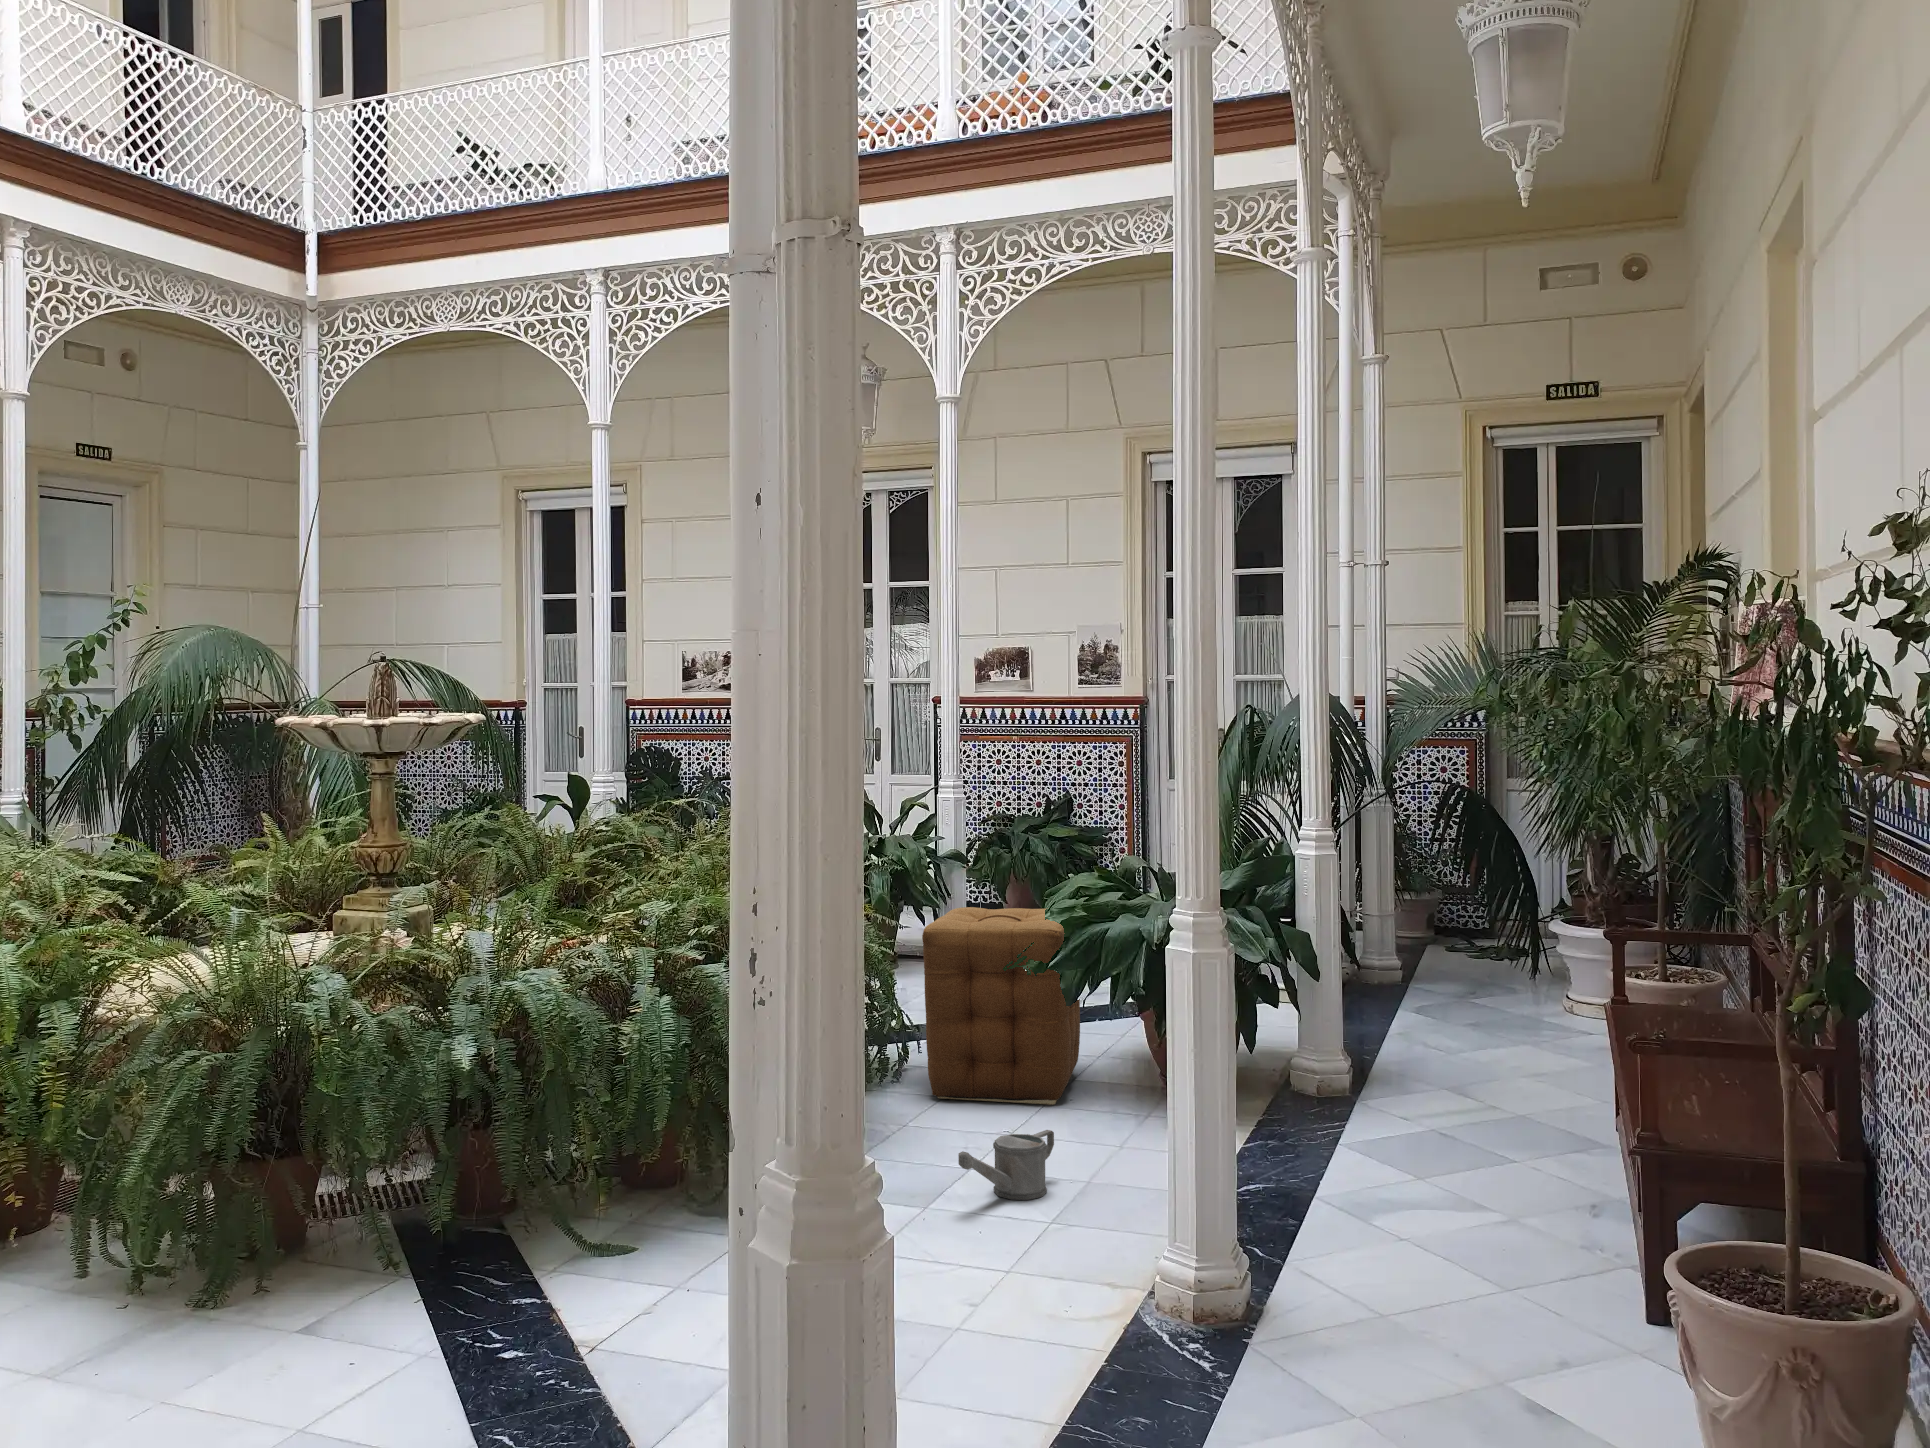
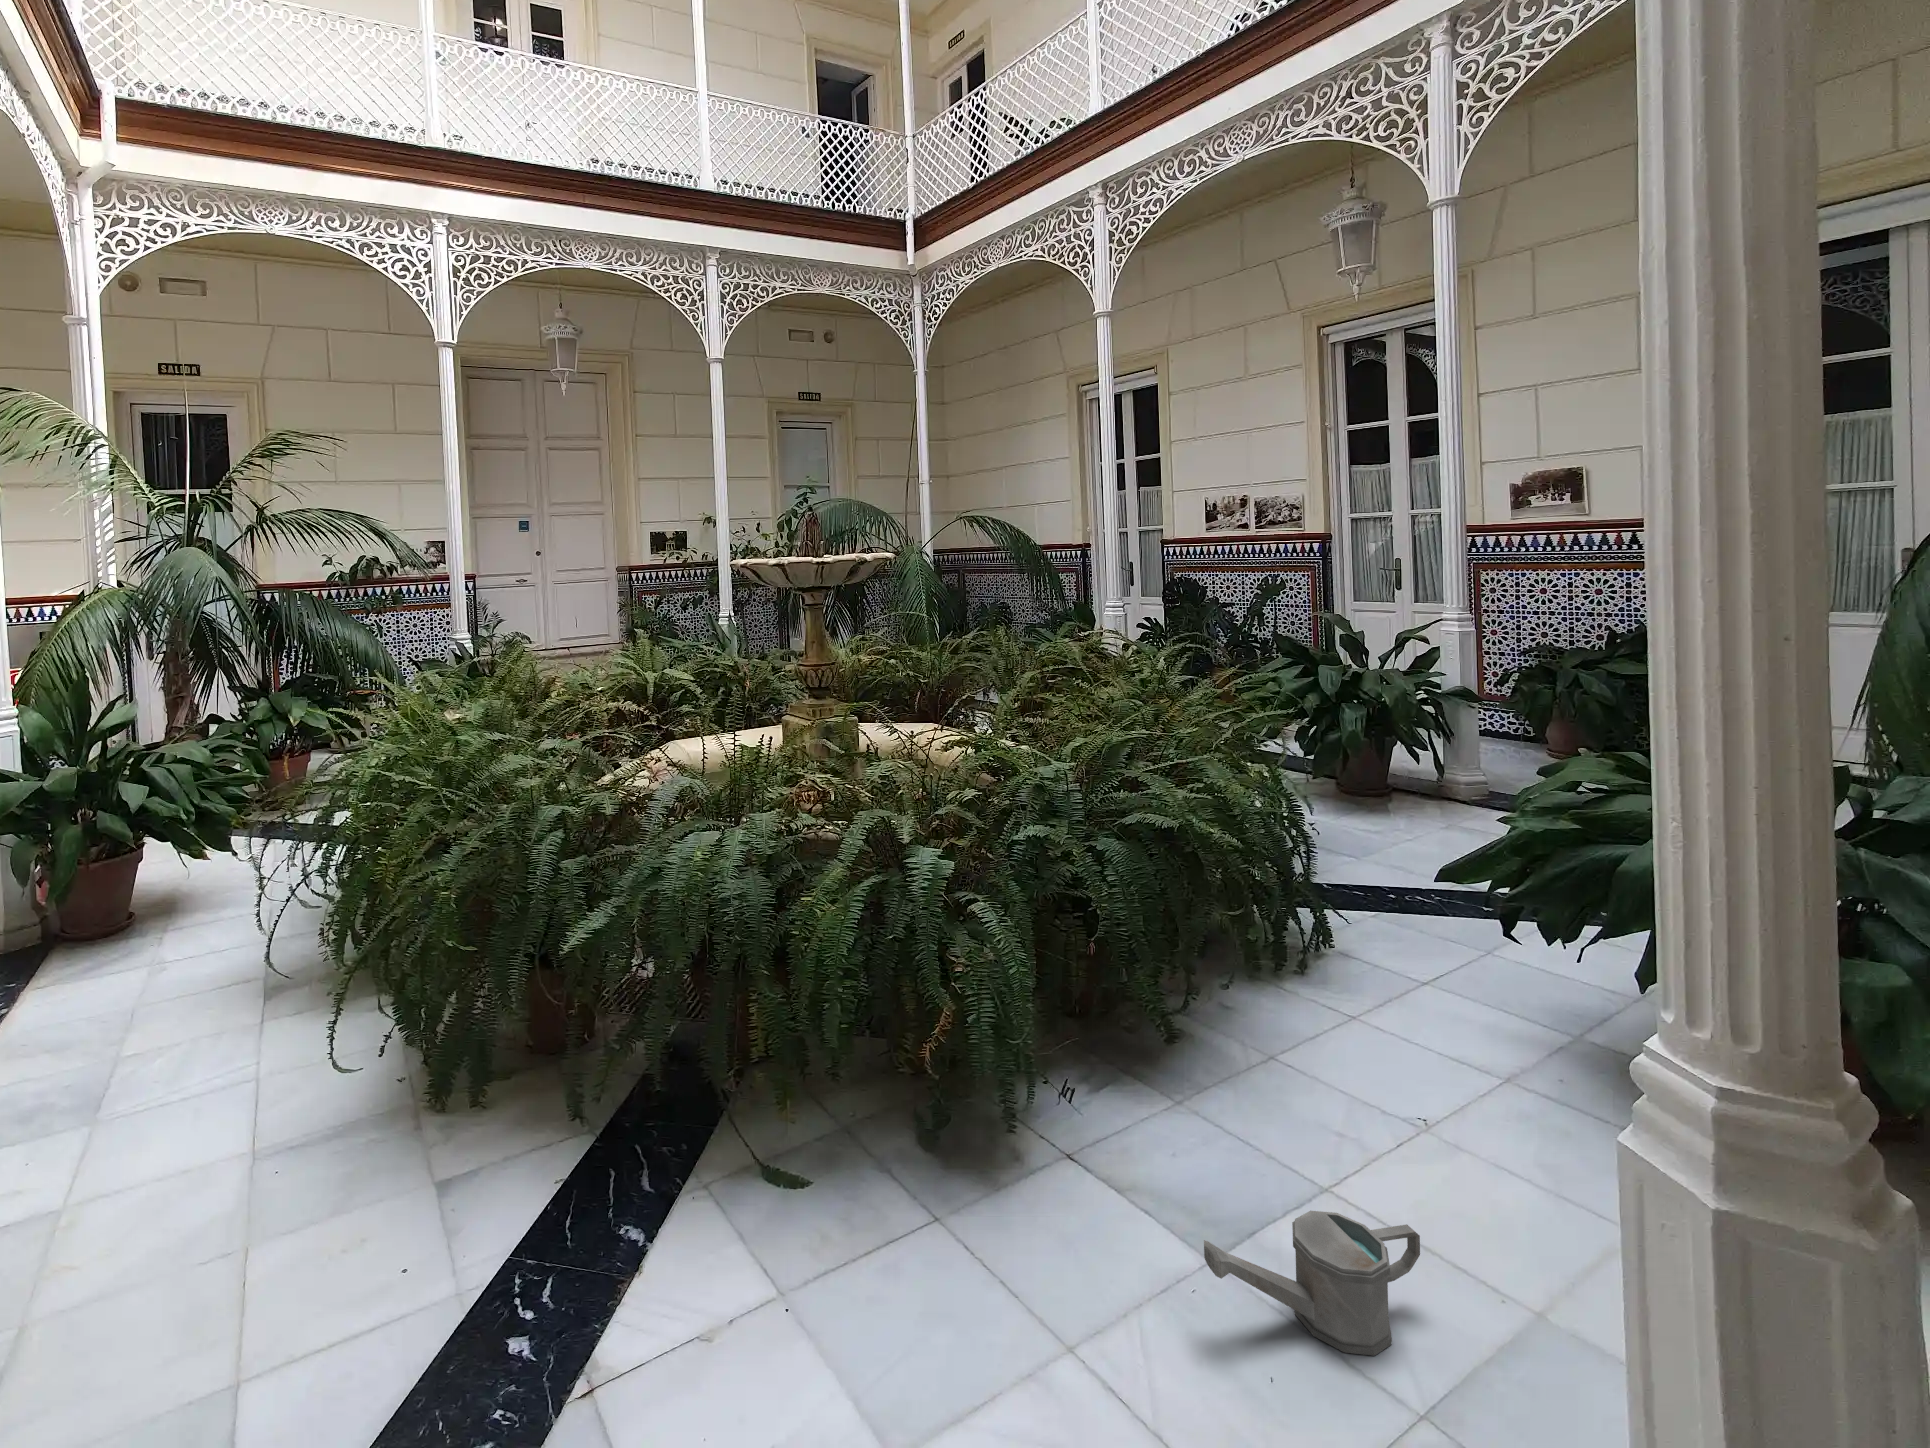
ottoman: present [922,907,1080,1105] -> none [1288,789,1563,1105]

